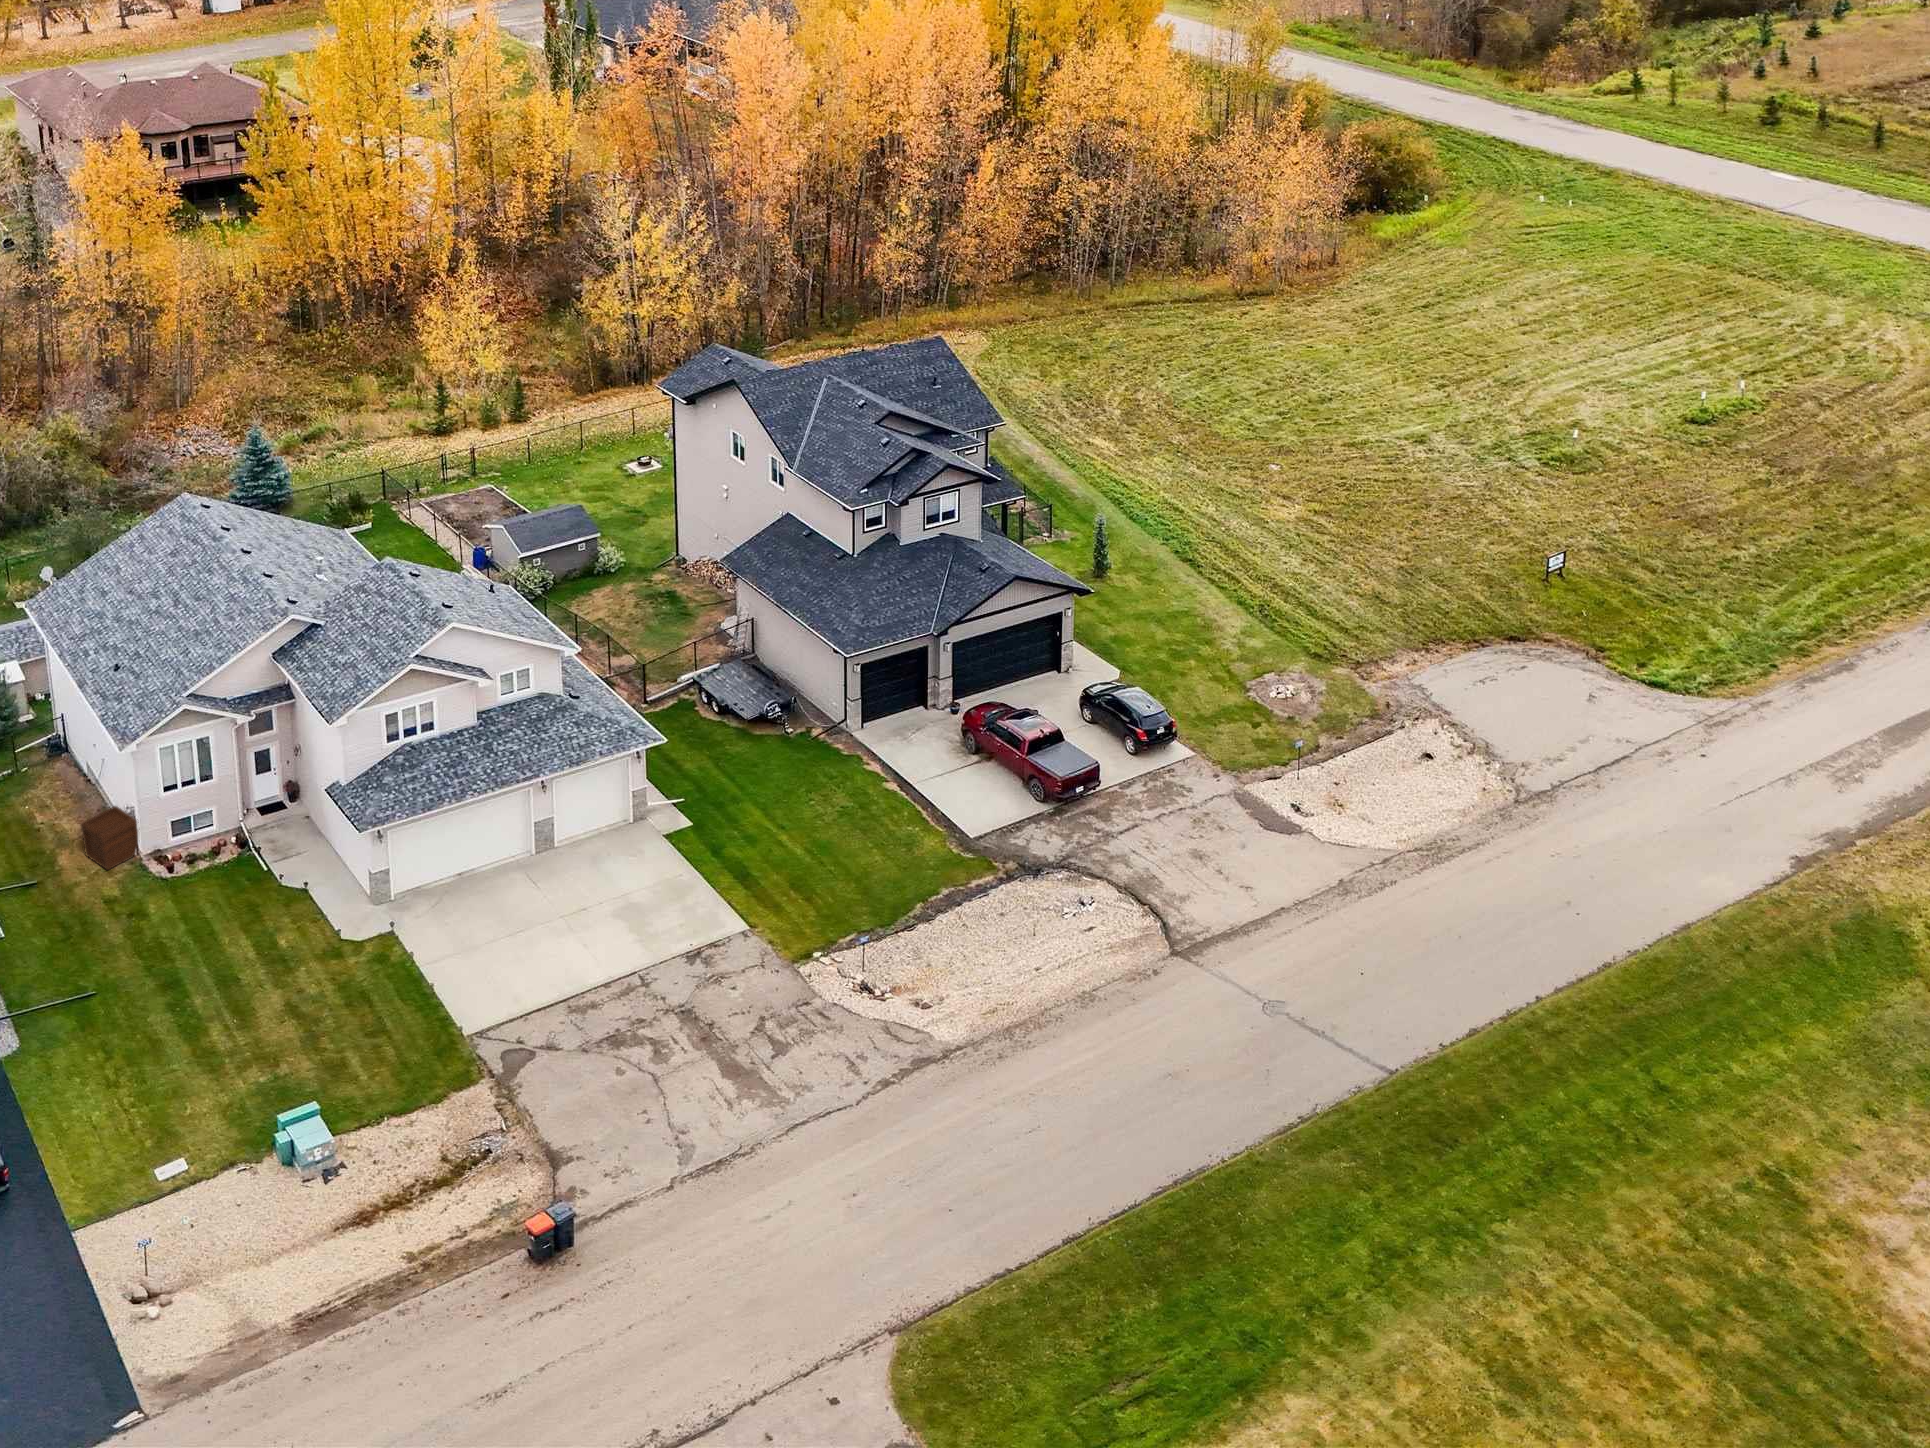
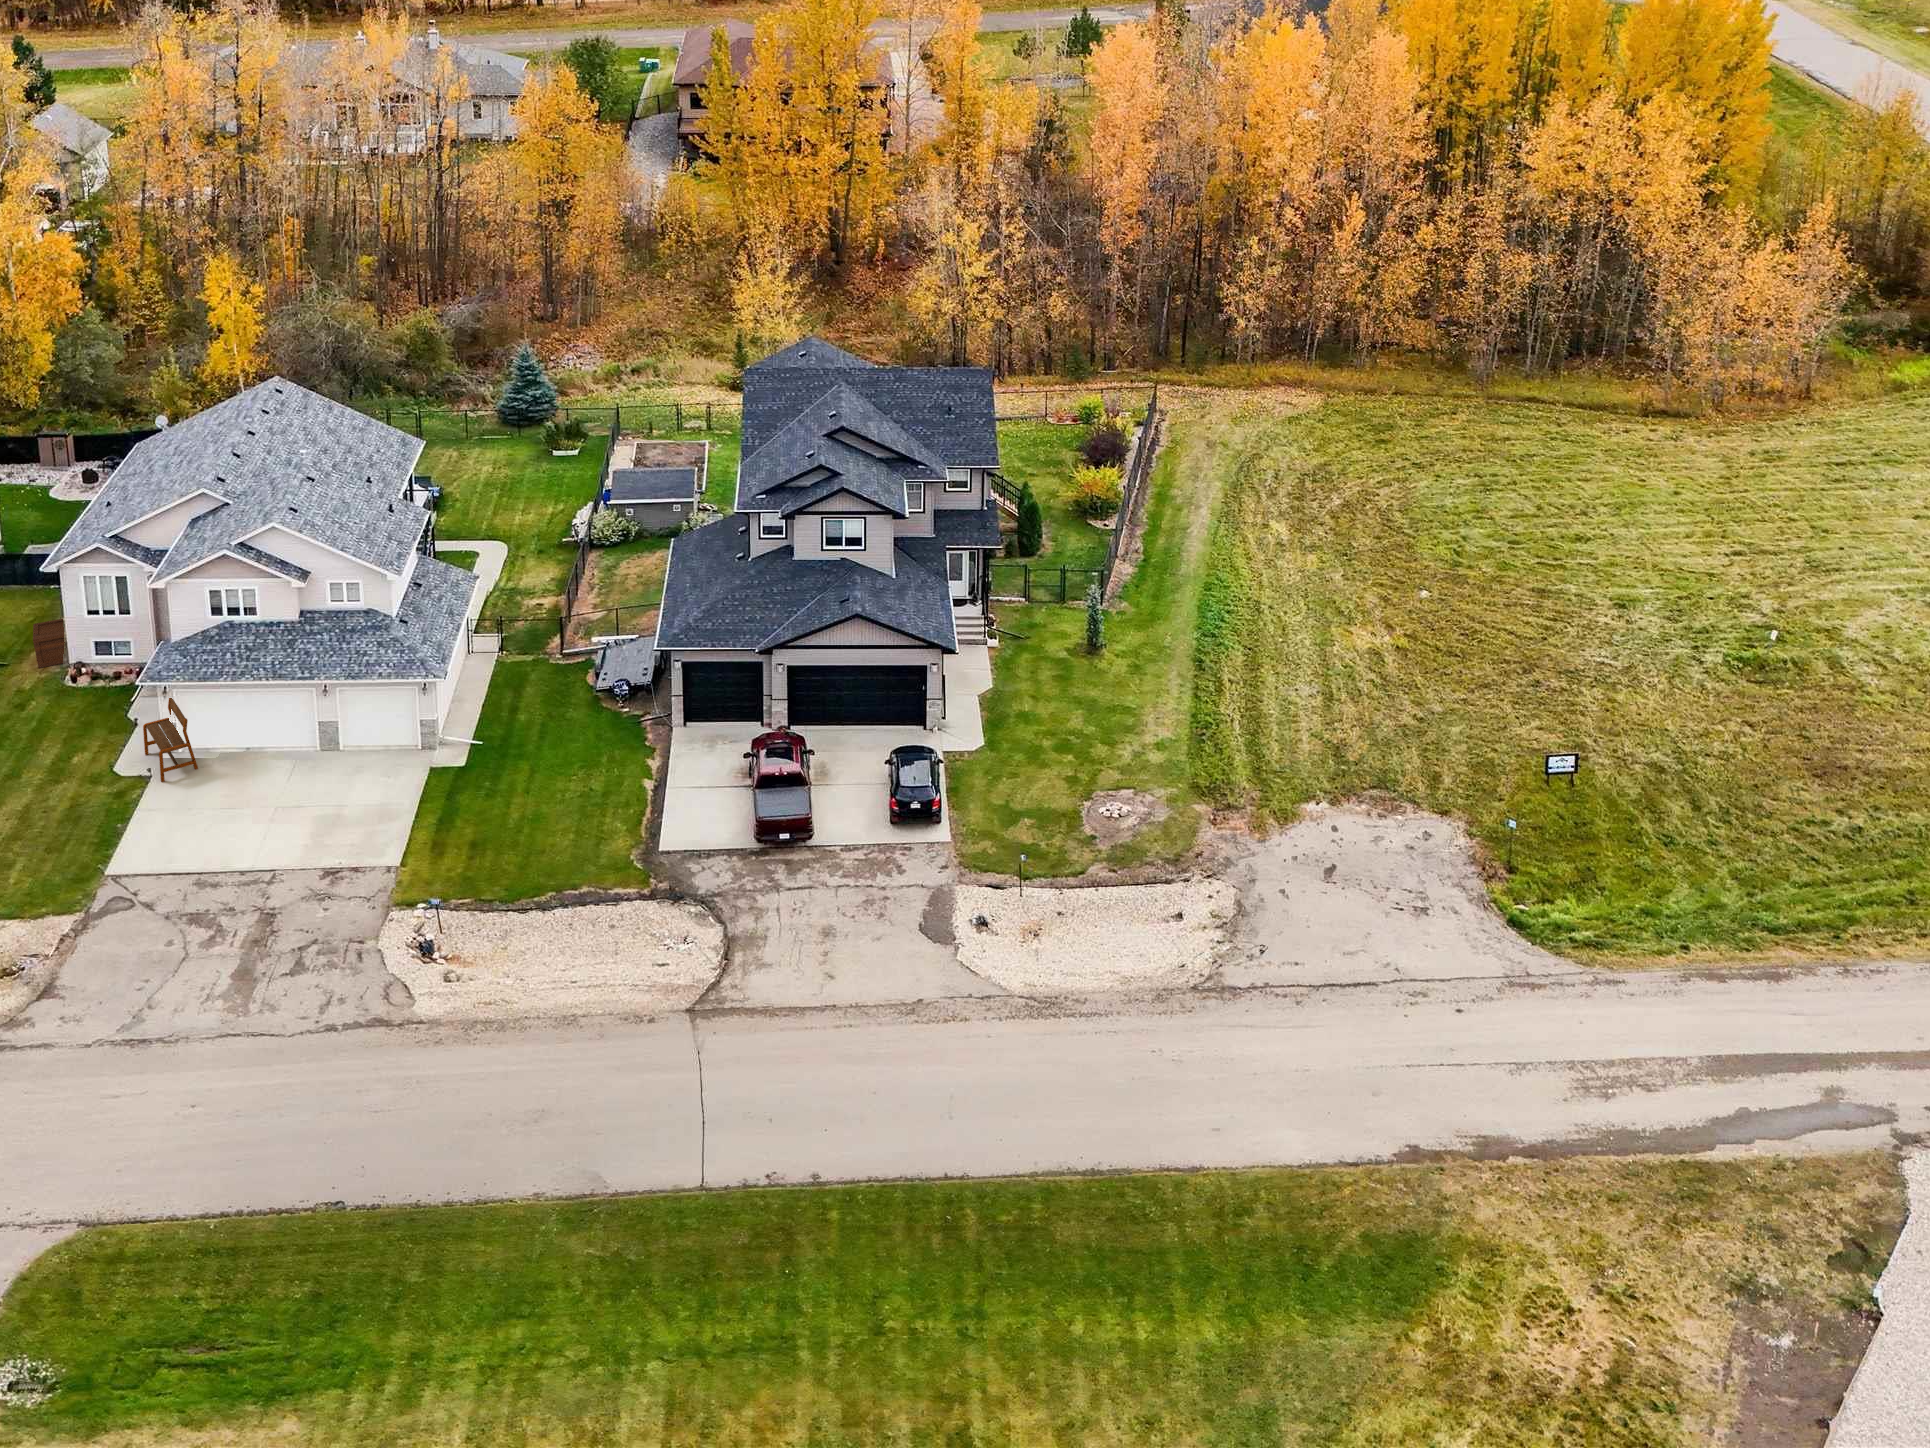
bench: none [351,839,431,933] -> present [143,698,198,782]

